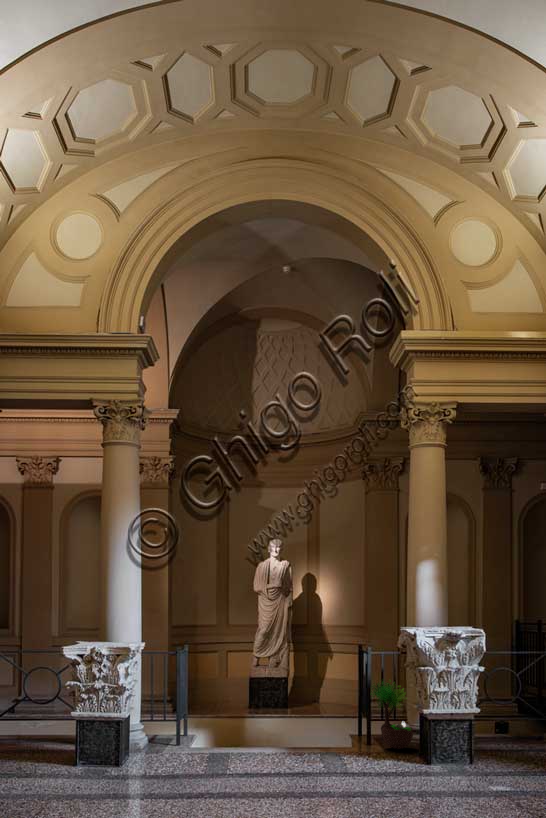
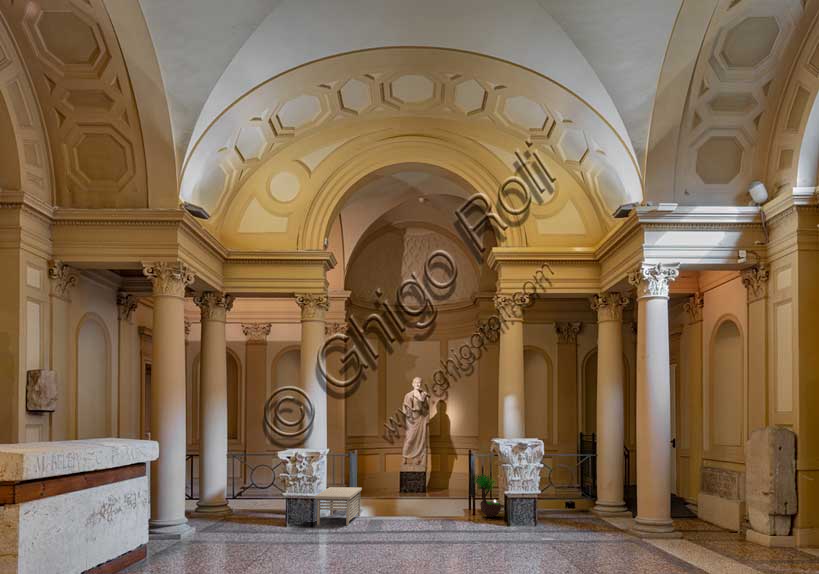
storage bench: none [122,702,196,766] -> present [315,487,362,526]

